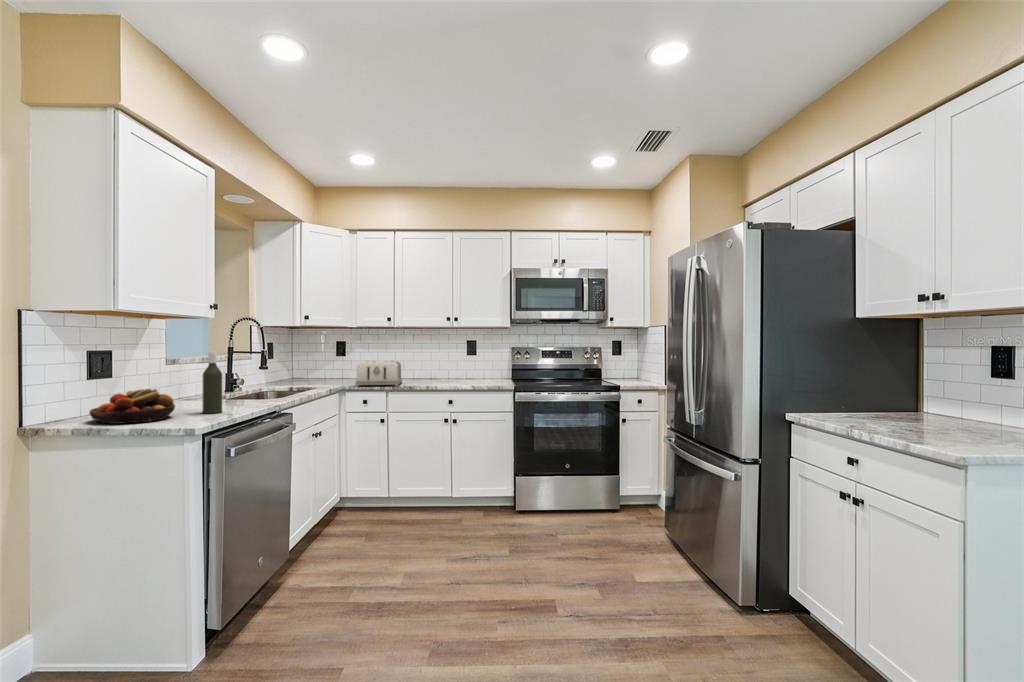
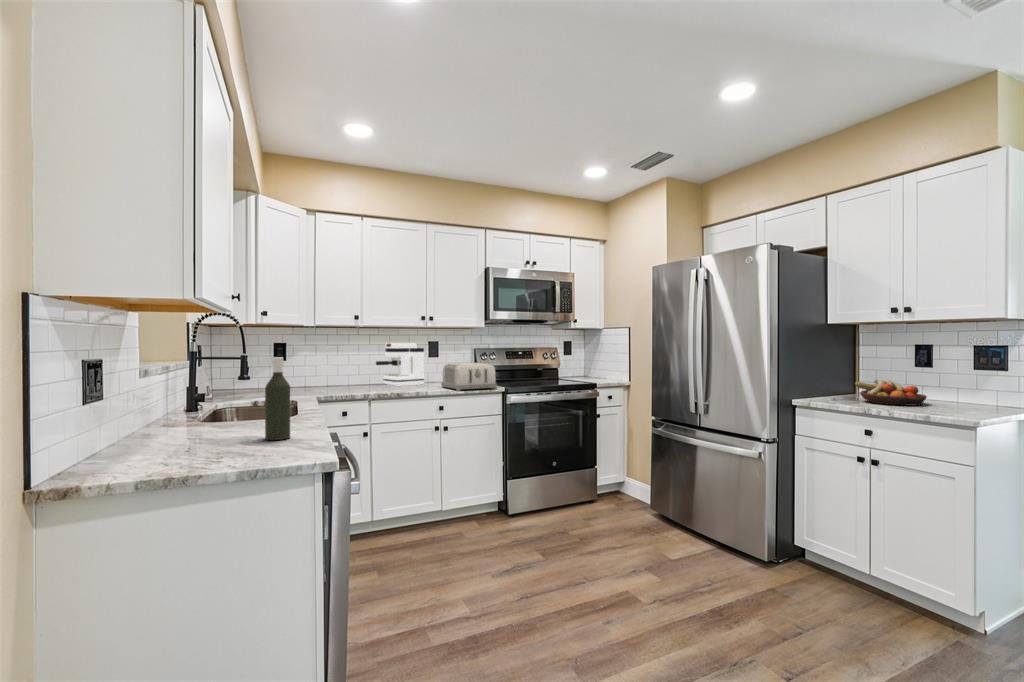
coffee maker: none [411,342,453,382] -> present [376,343,424,386]
toaster: present [356,361,402,387] -> present [441,363,497,391]
fruit bowl: present [90,389,175,424] -> present [855,380,927,405]

